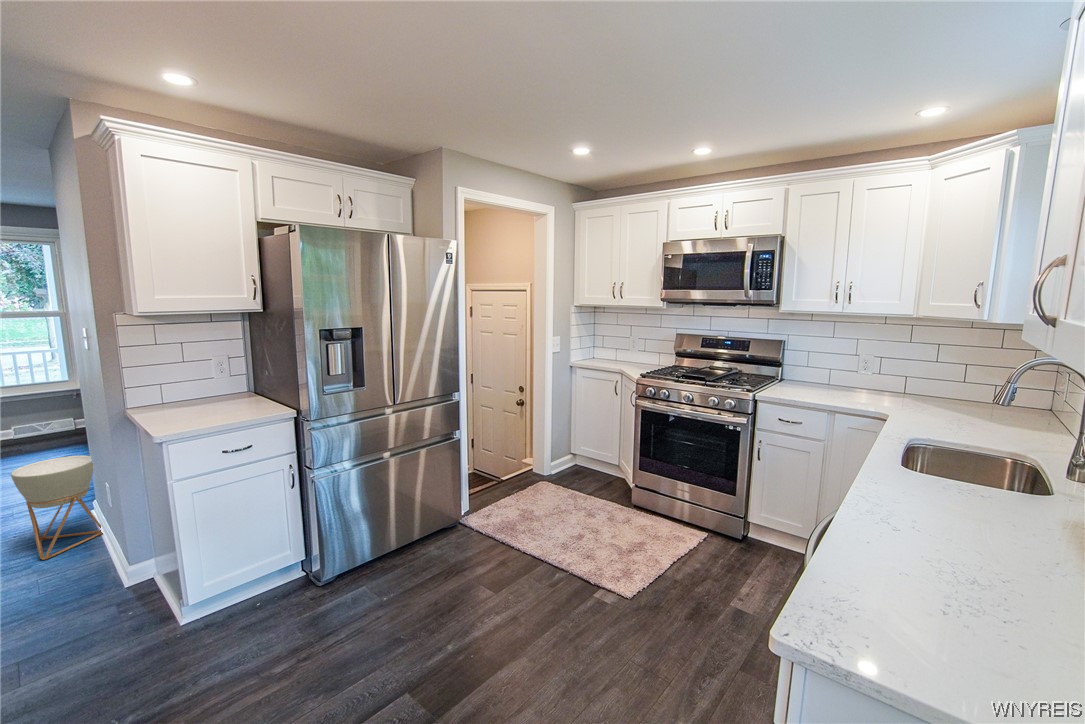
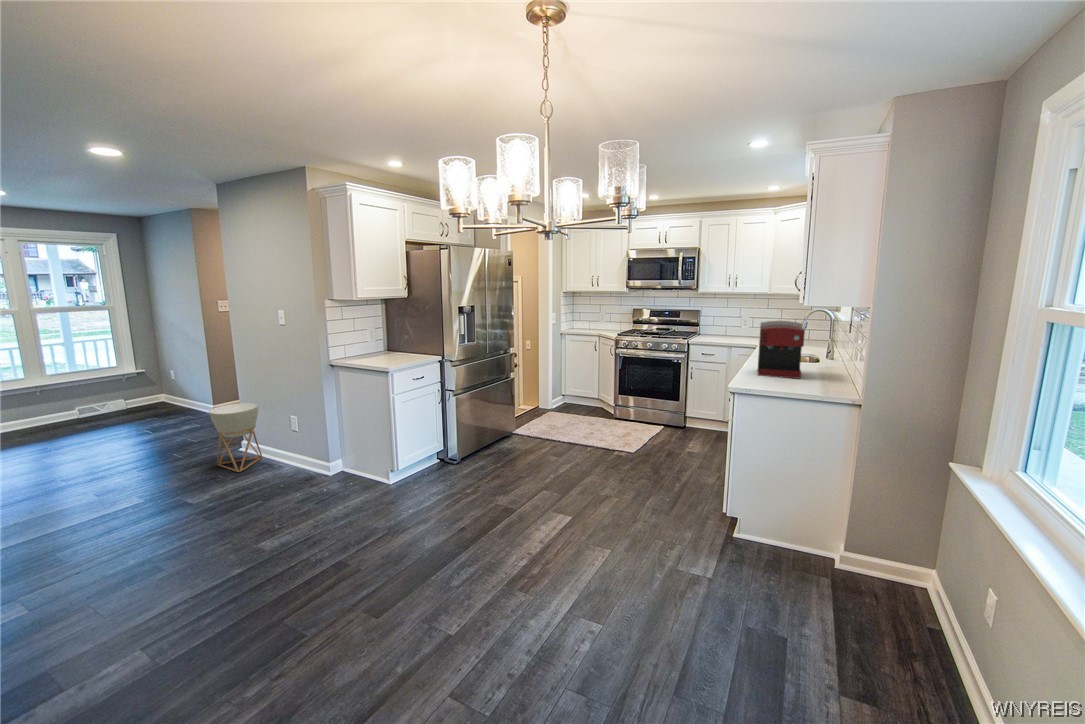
coffee maker: none [884,404,1056,597] -> present [758,321,805,379]

